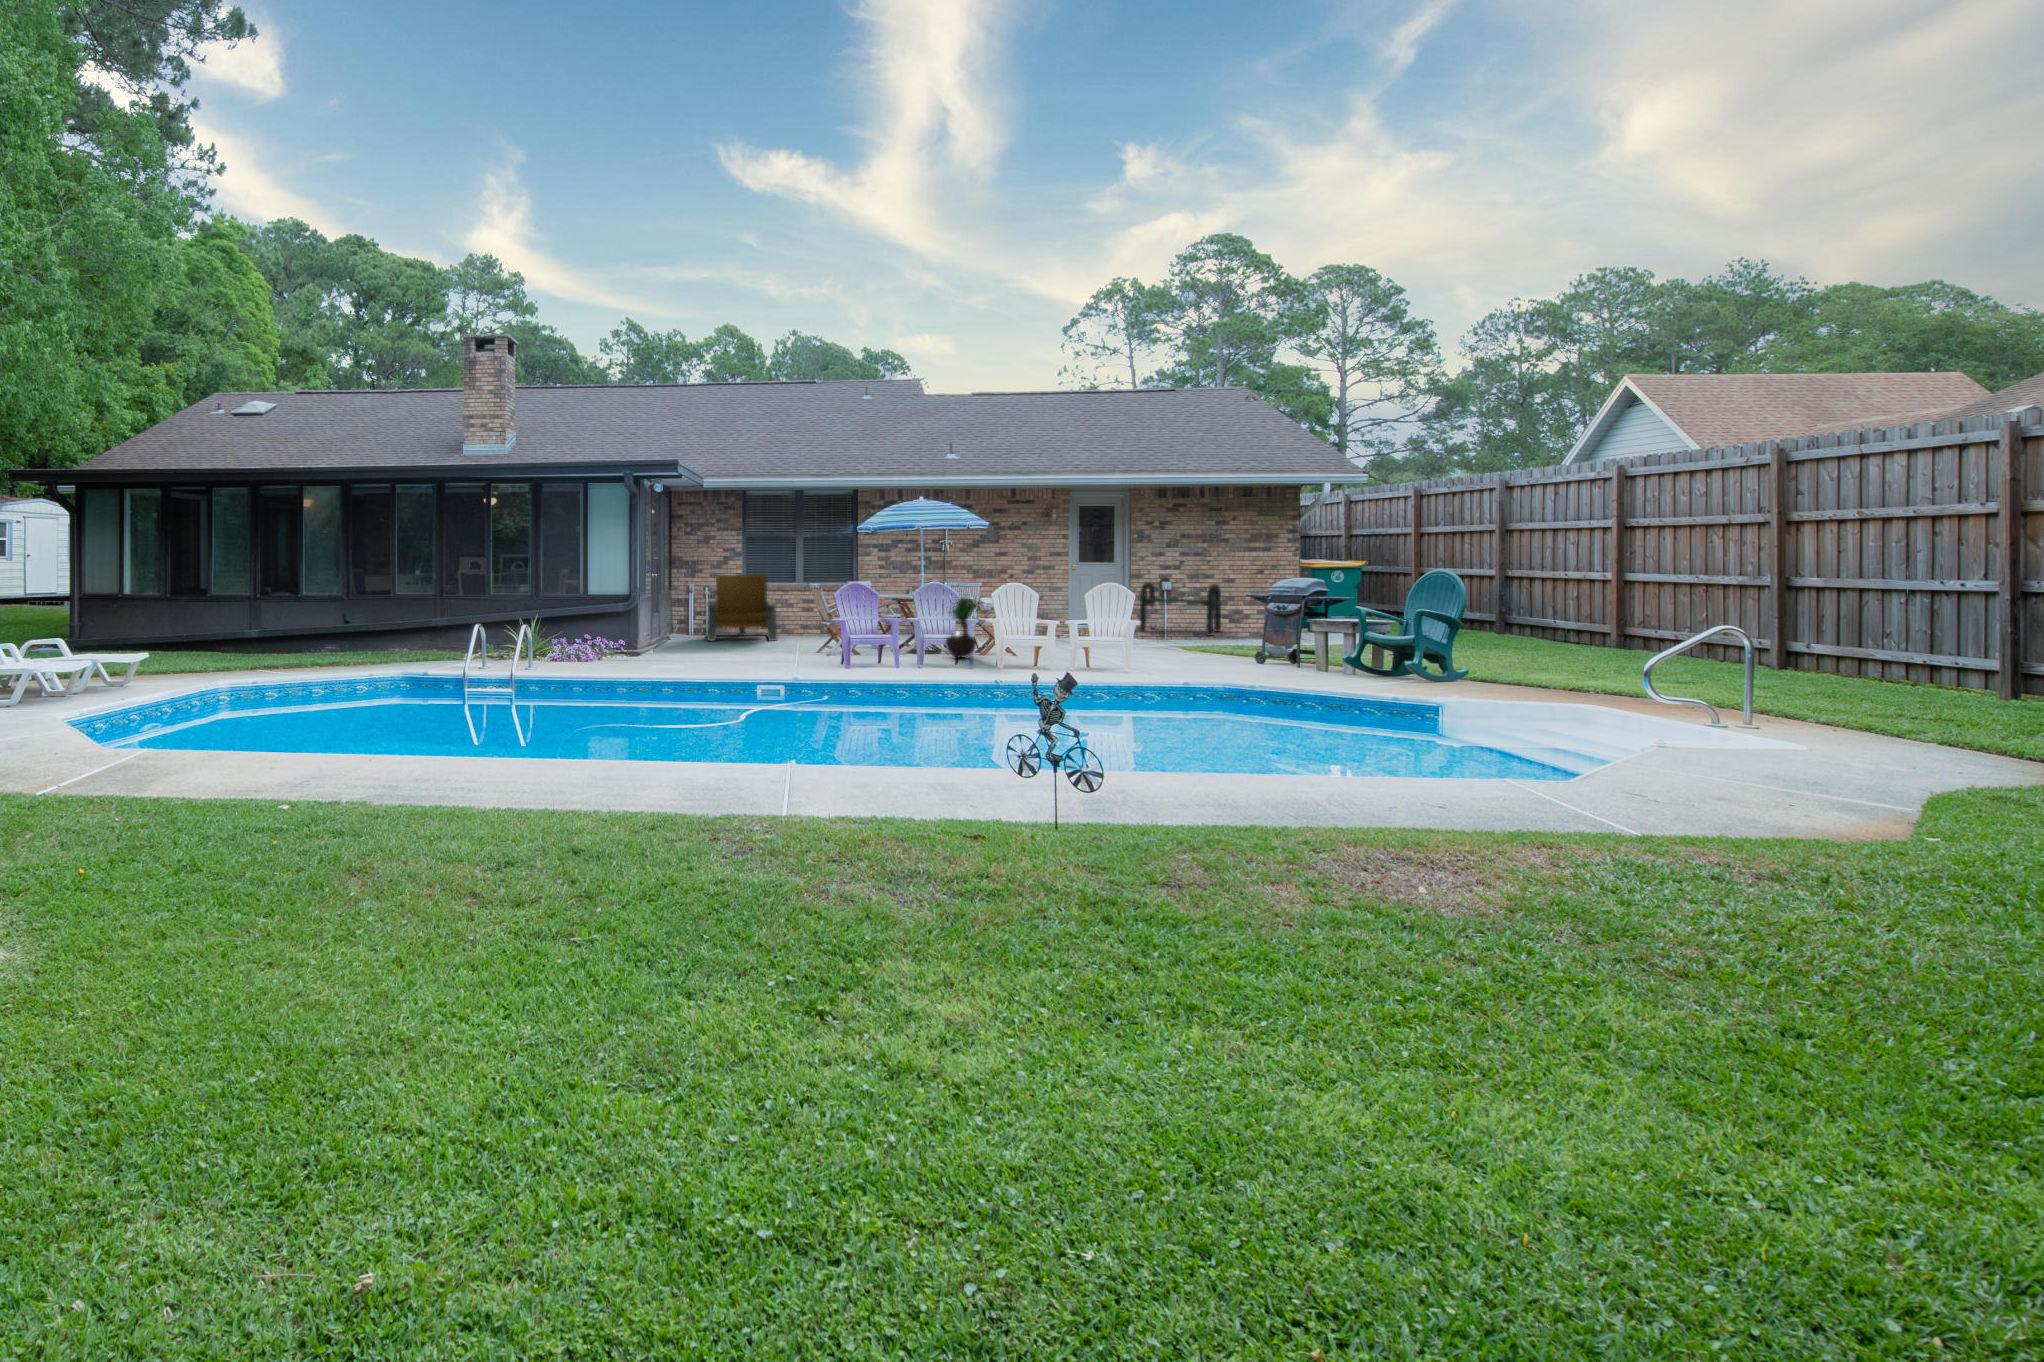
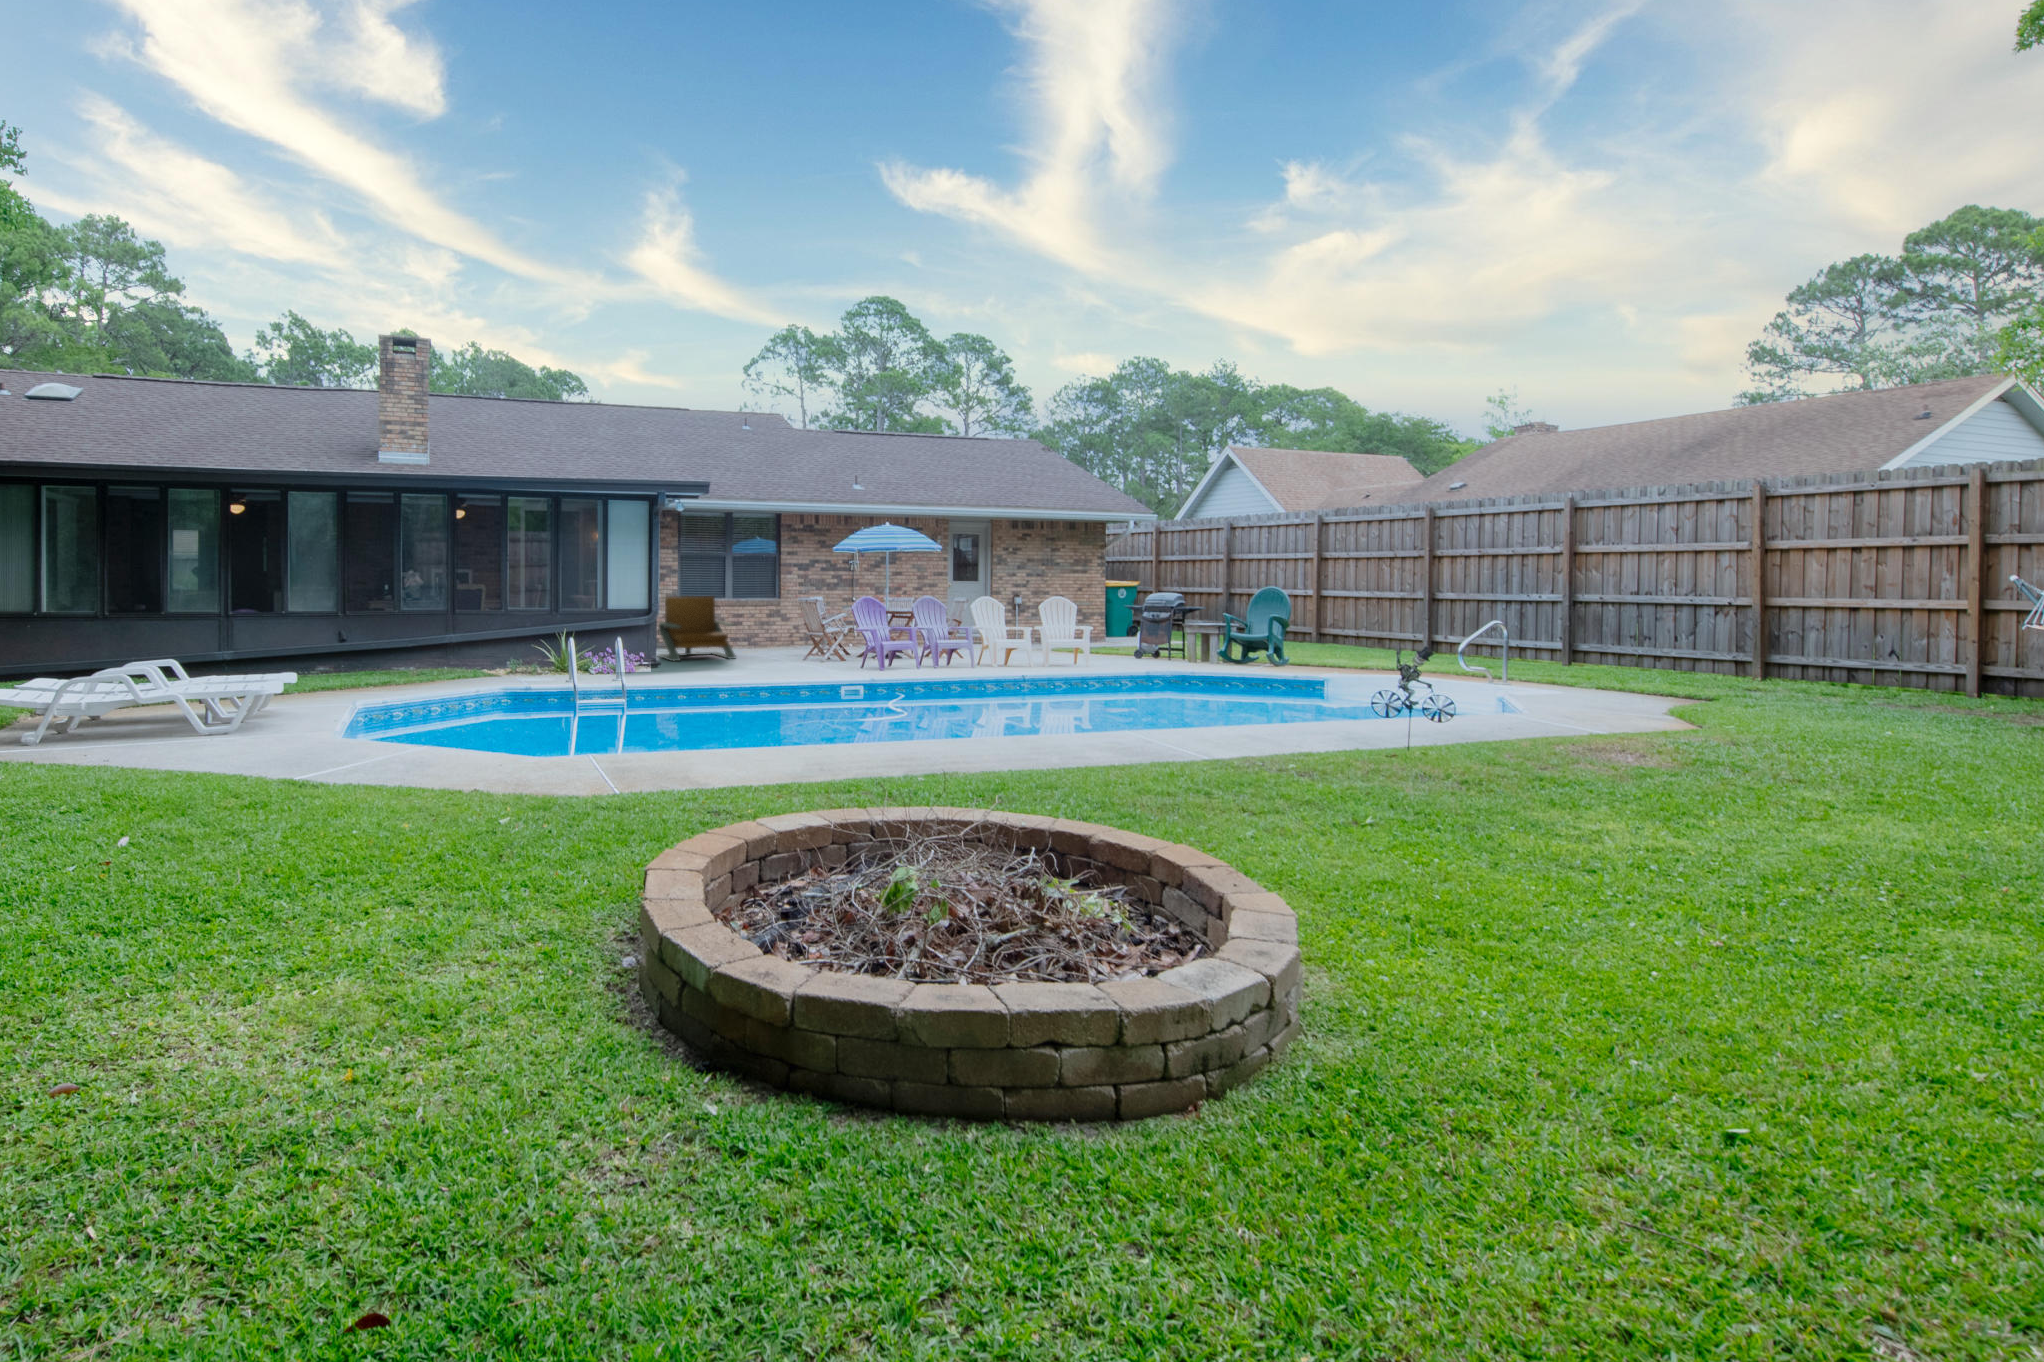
bench: present [1140,582,1221,635] -> none [1005,600,1063,642]
potted tree: present [946,597,979,658] -> none [920,607,955,666]

